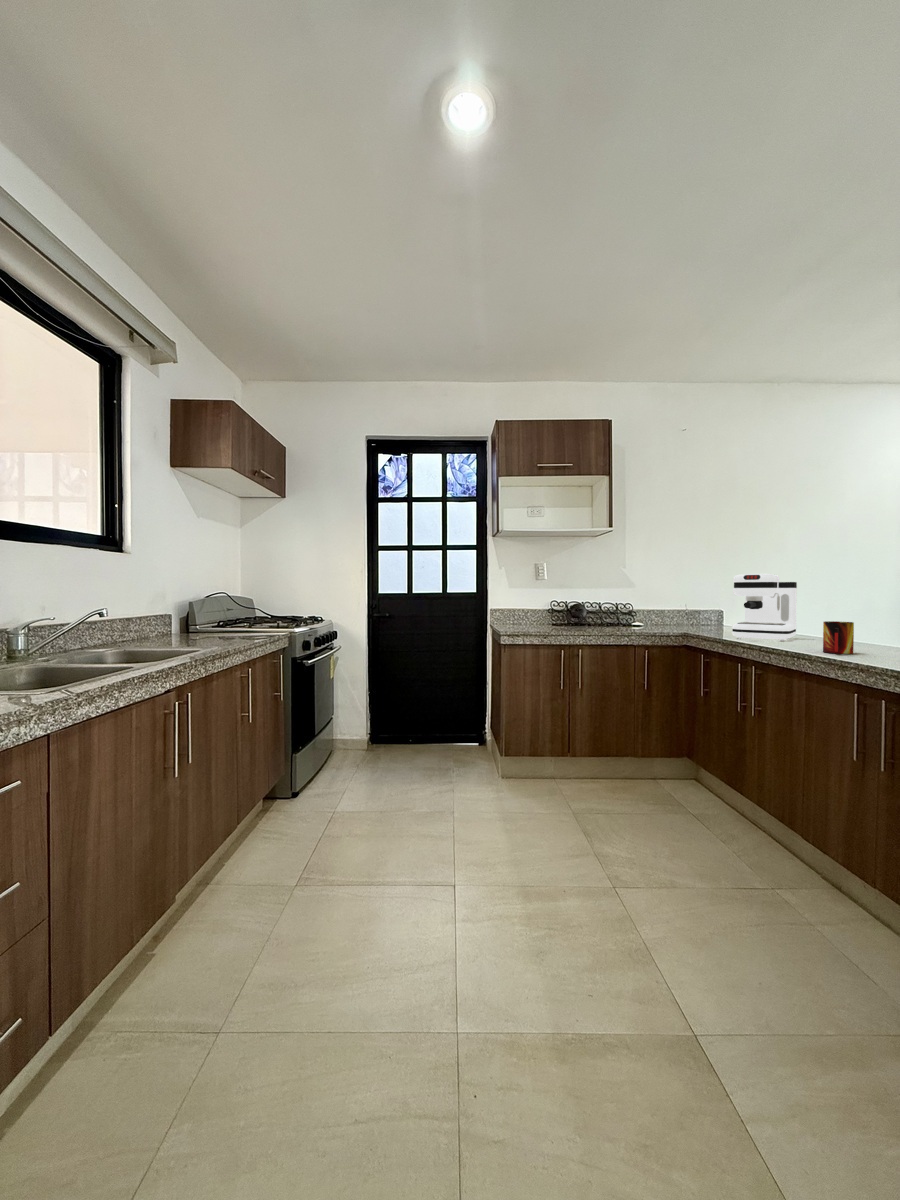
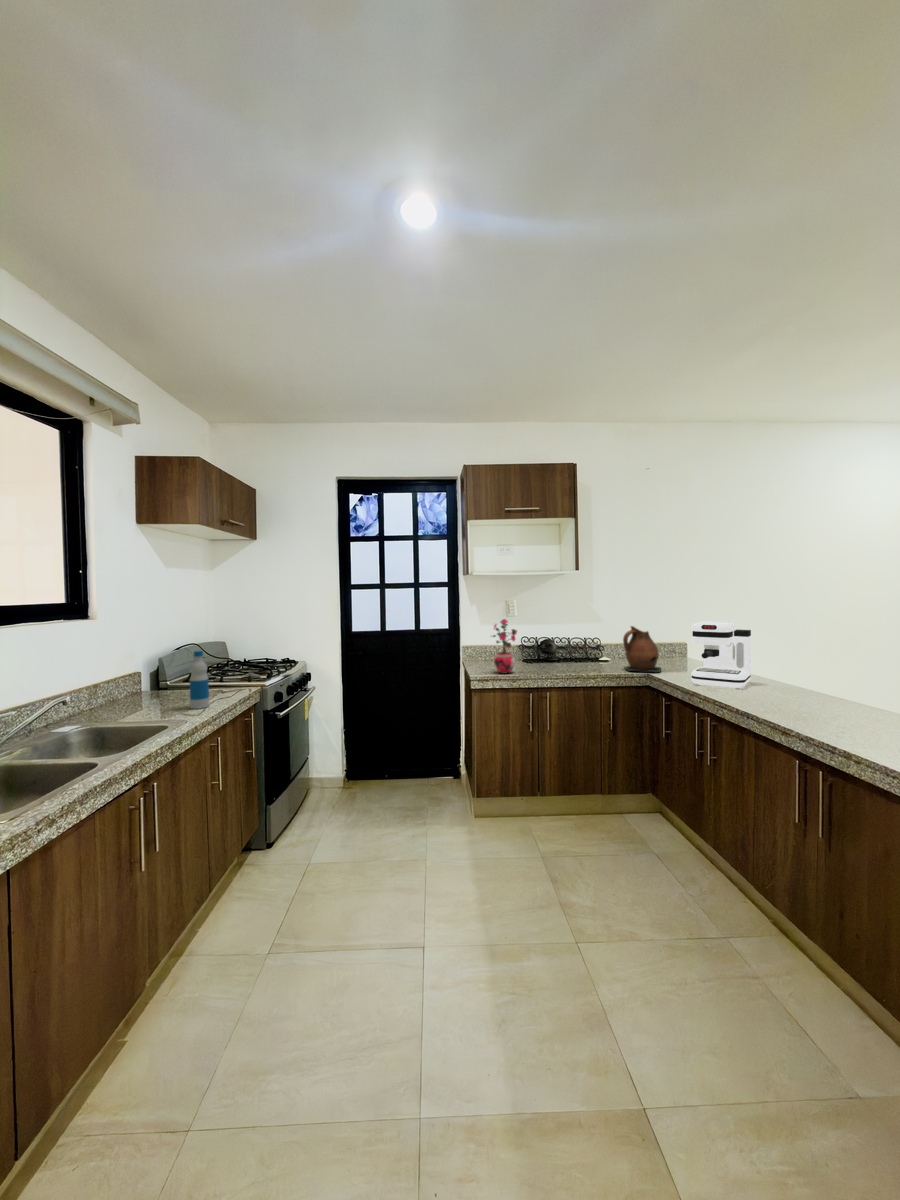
potted plant: none [517,575,548,632] -> present [493,619,517,673]
ceramic pitcher: none [659,585,698,633] -> present [623,626,661,672]
bottle: none [220,586,239,642] -> present [190,651,209,709]
mug: present [823,621,854,654] -> none [774,681,802,714]

